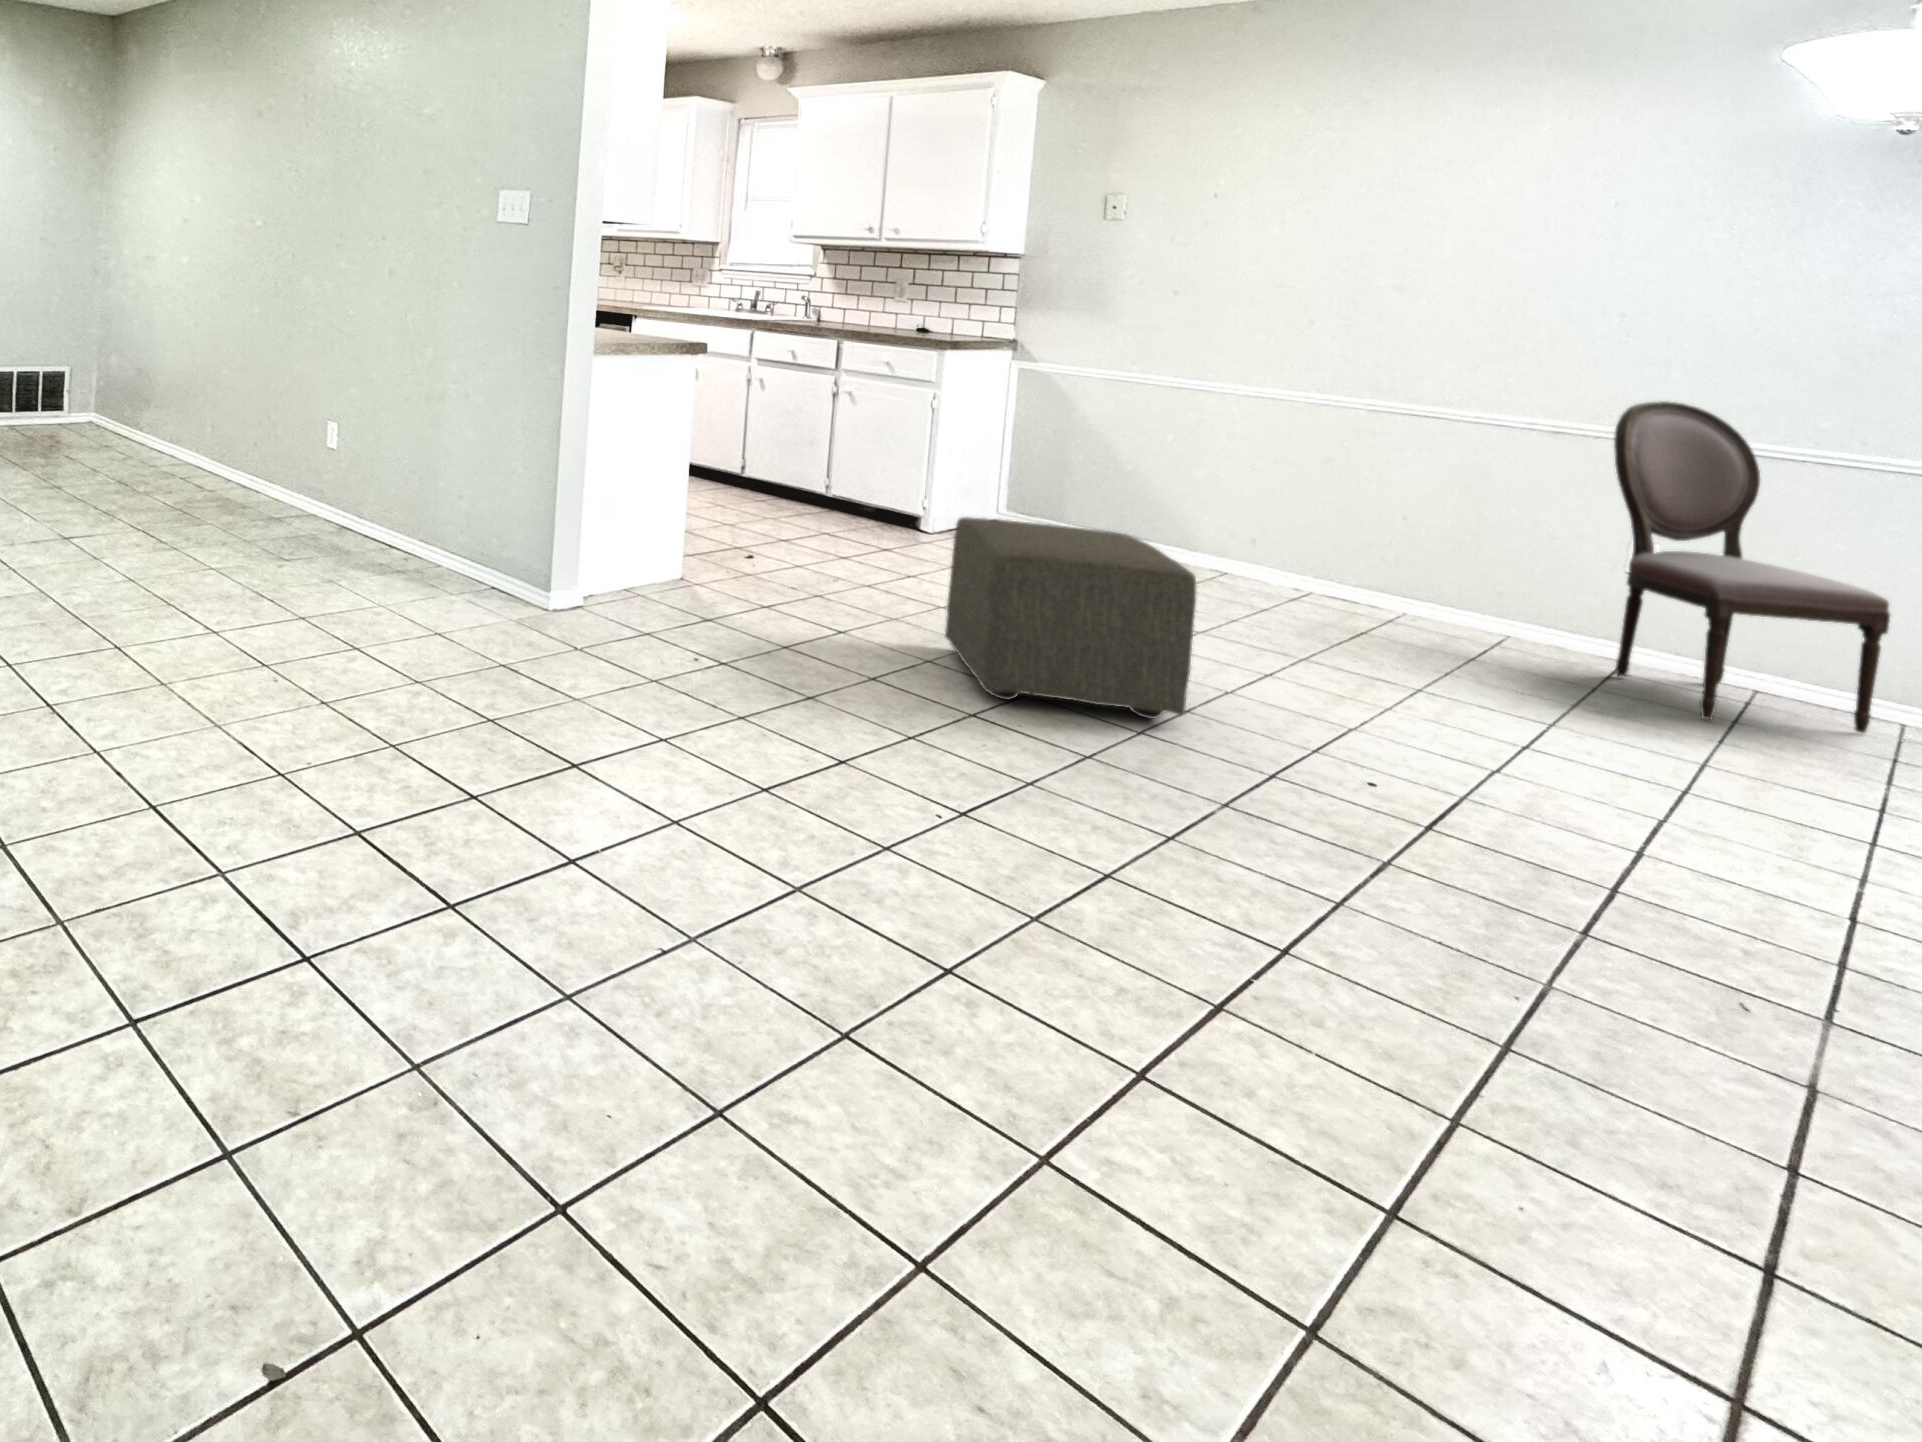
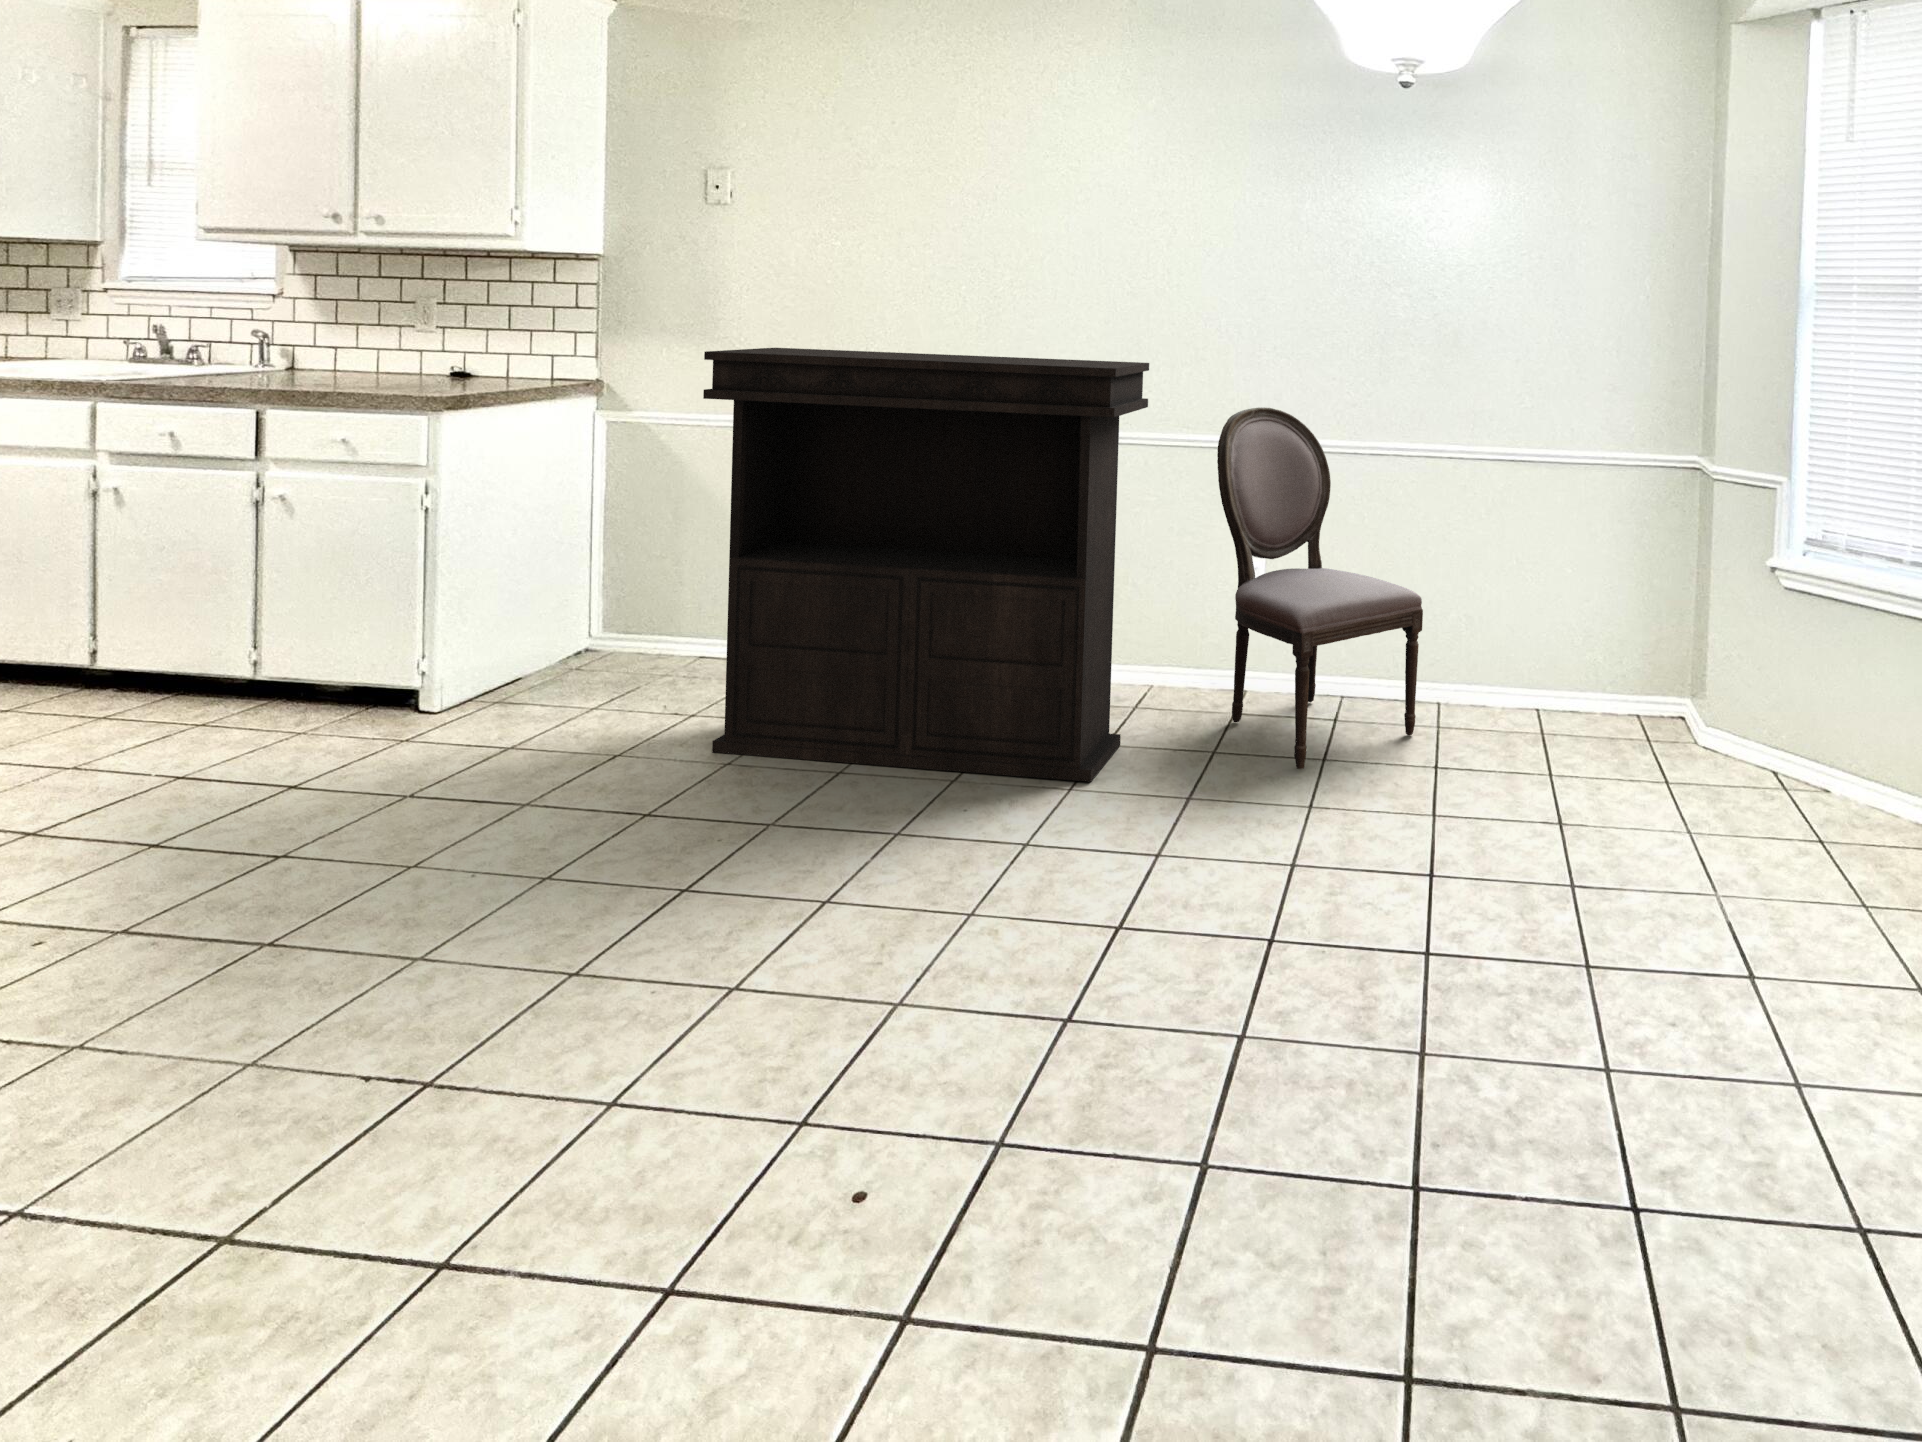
console table: none [1126,320,1543,676] -> present [703,348,1149,782]
ottoman: present [945,517,1196,719] -> none [121,753,616,1278]

